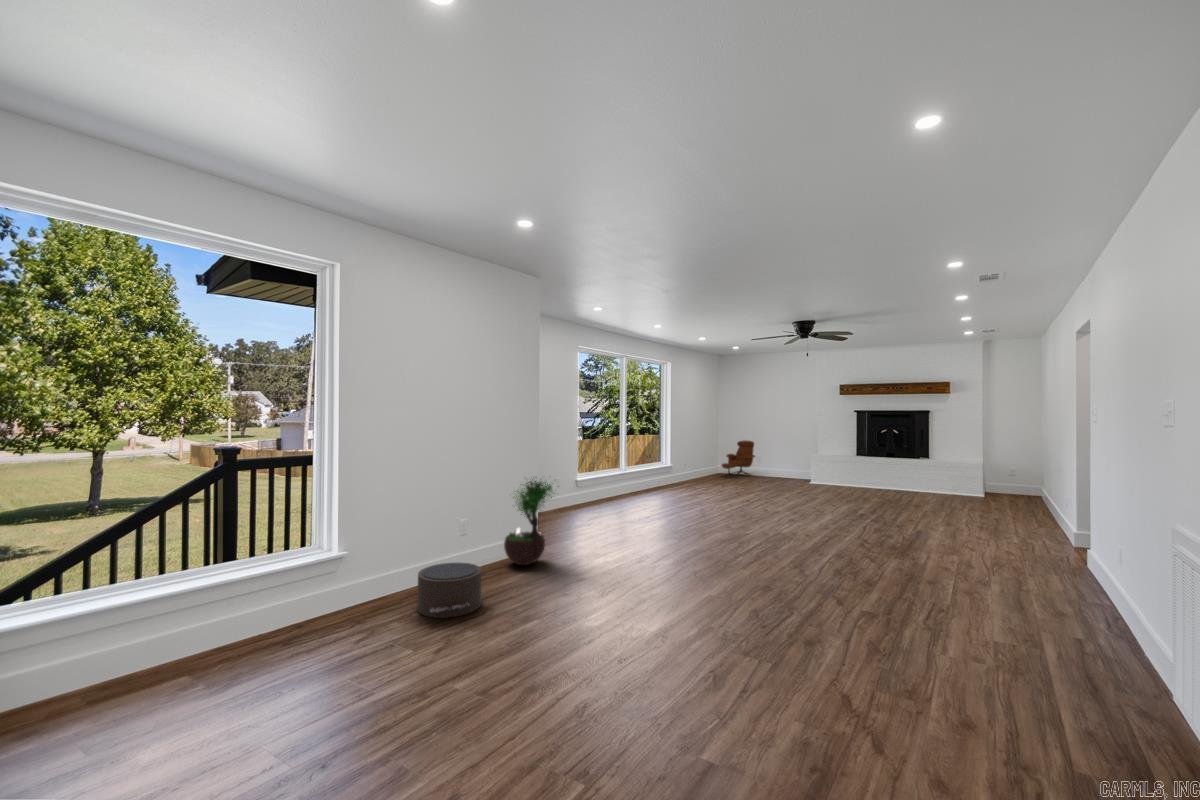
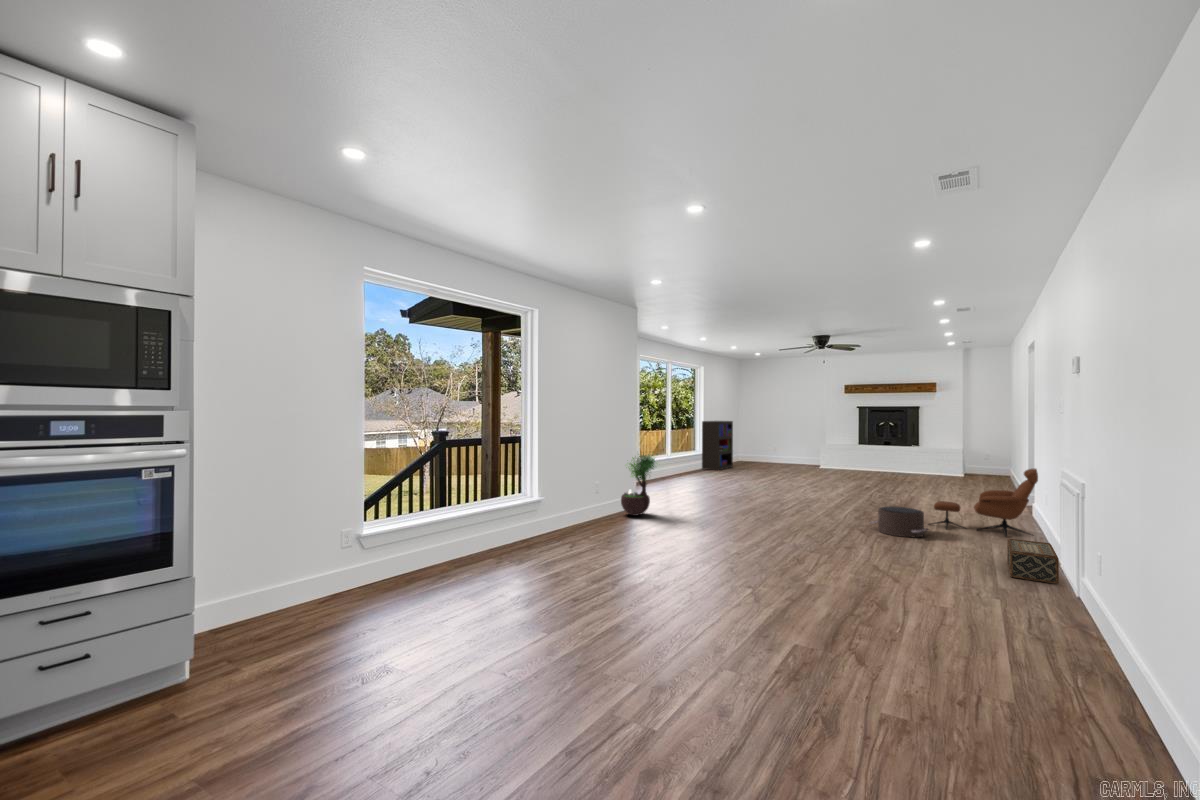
bookshelf: none [667,426,706,485] -> present [702,421,733,470]
lounge chair: present [722,441,755,476] -> present [932,469,1038,537]
pouf: present [417,562,481,618] -> present [869,506,928,537]
woven basket: none [1077,648,1195,767] -> present [1007,539,1059,584]

